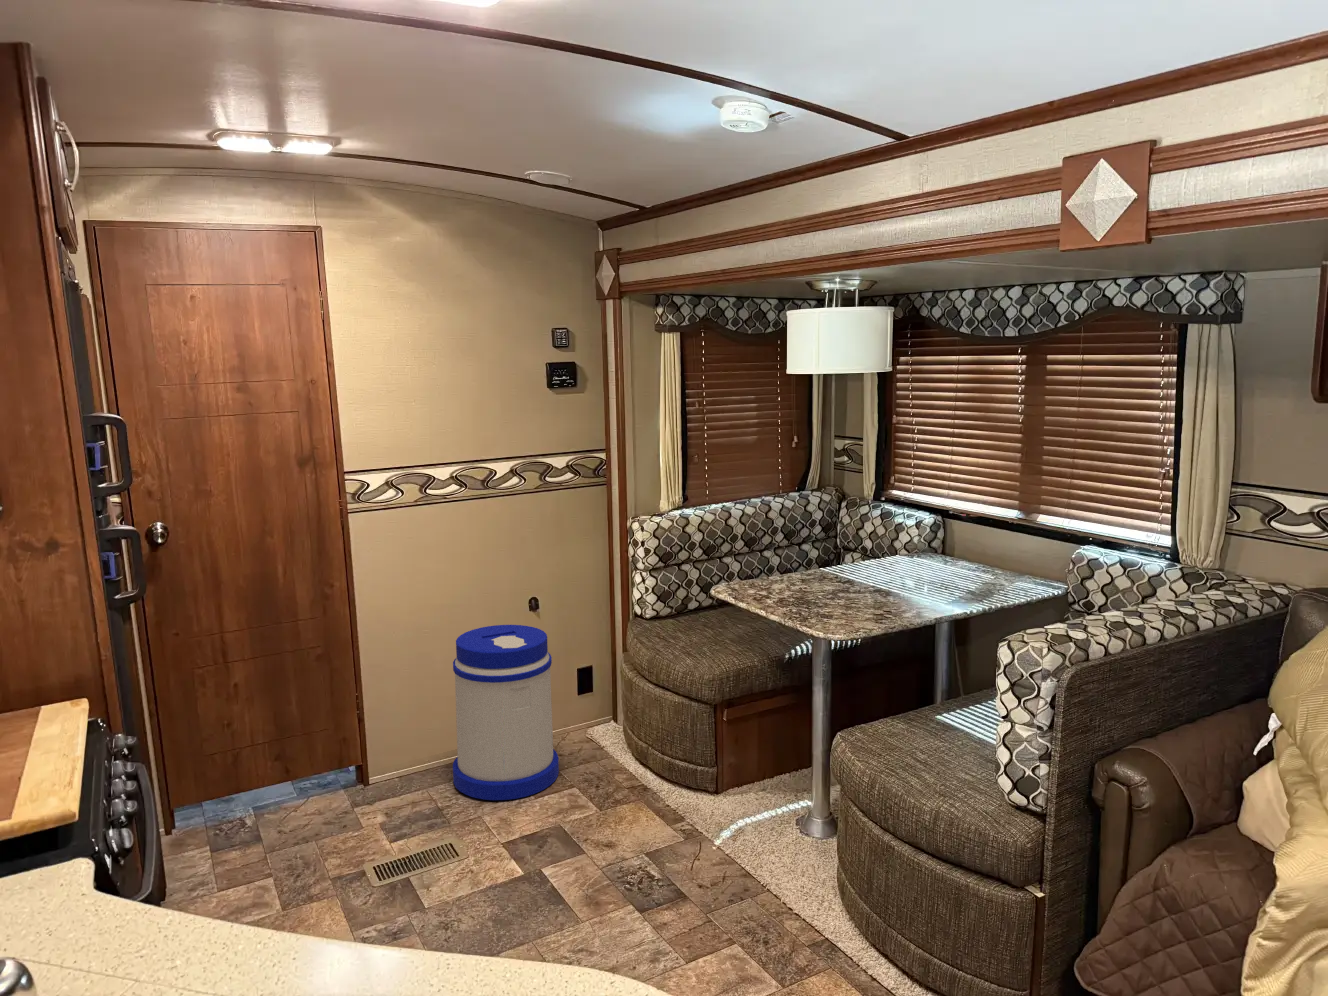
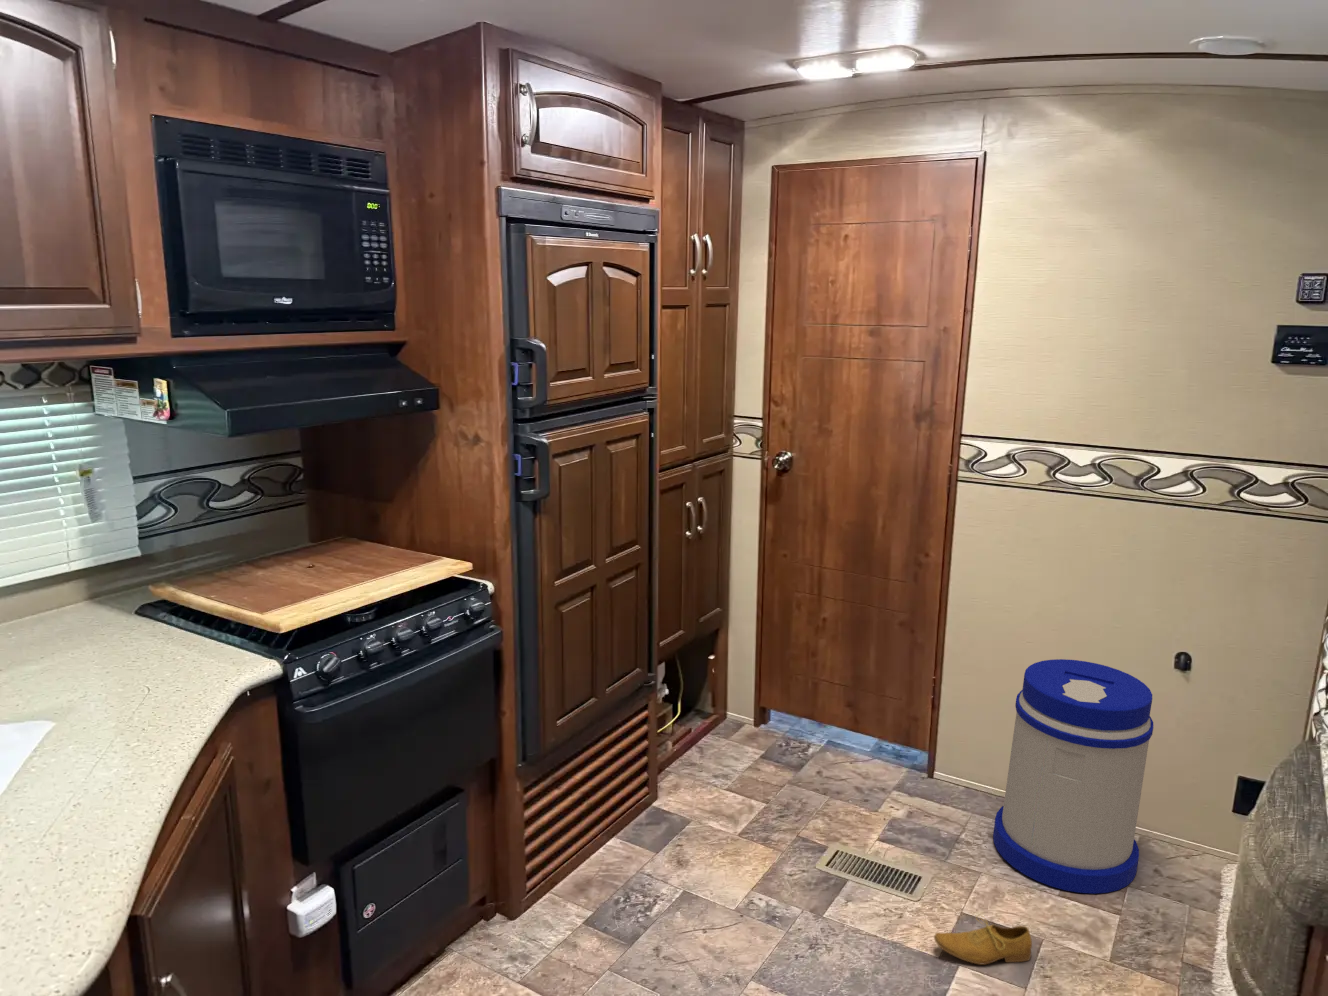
shoe: none [514,817,567,865] -> present [934,915,1032,964]

